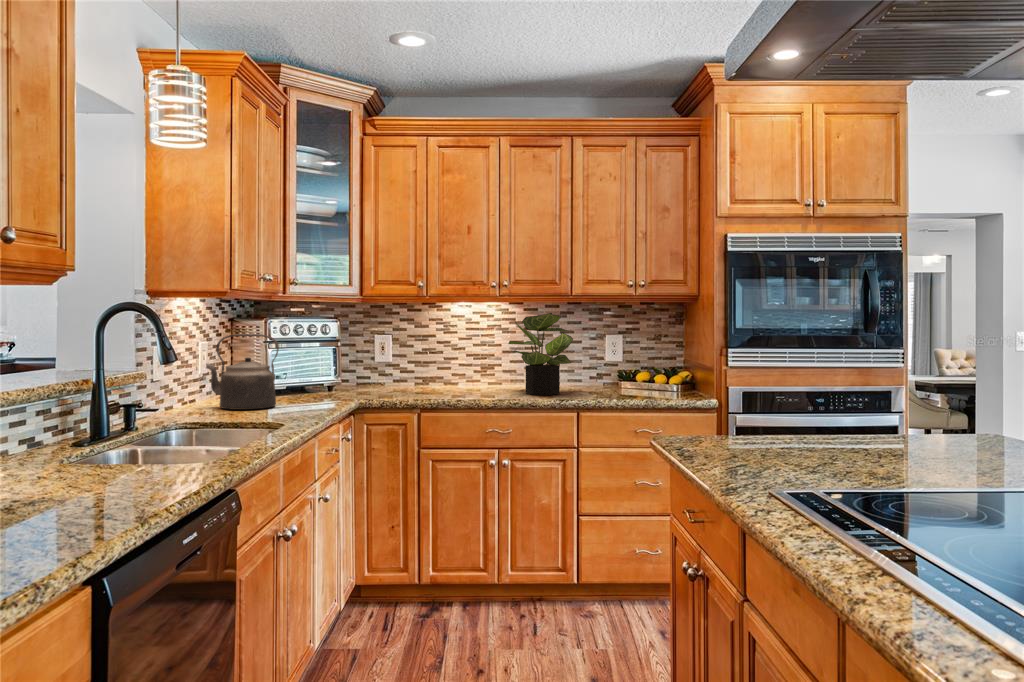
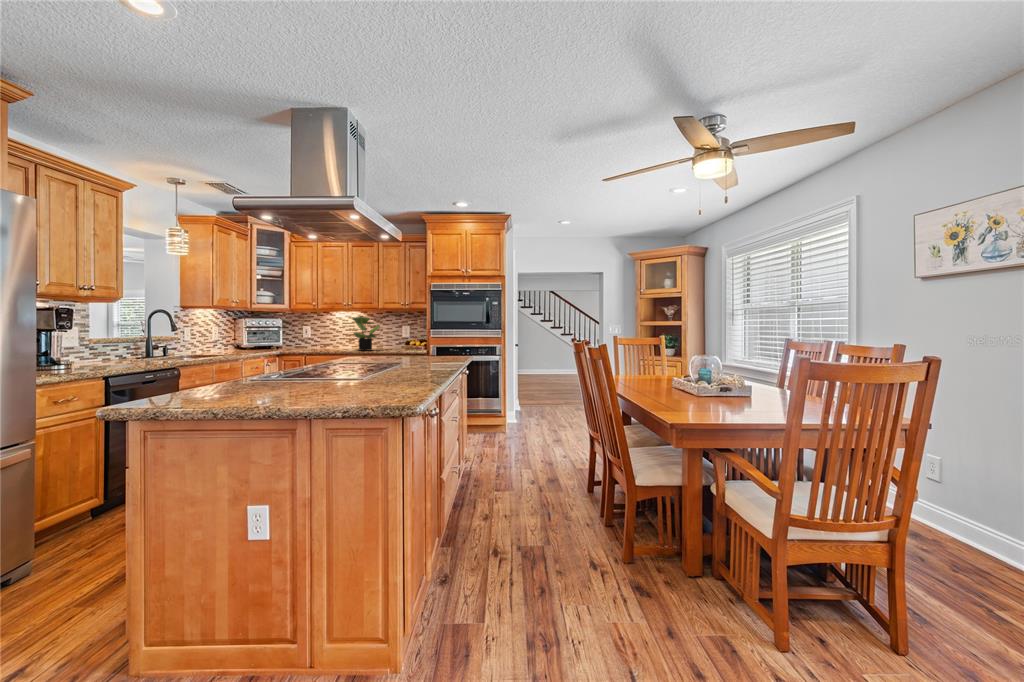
kettle: present [206,334,279,410] -> none [210,324,240,353]

